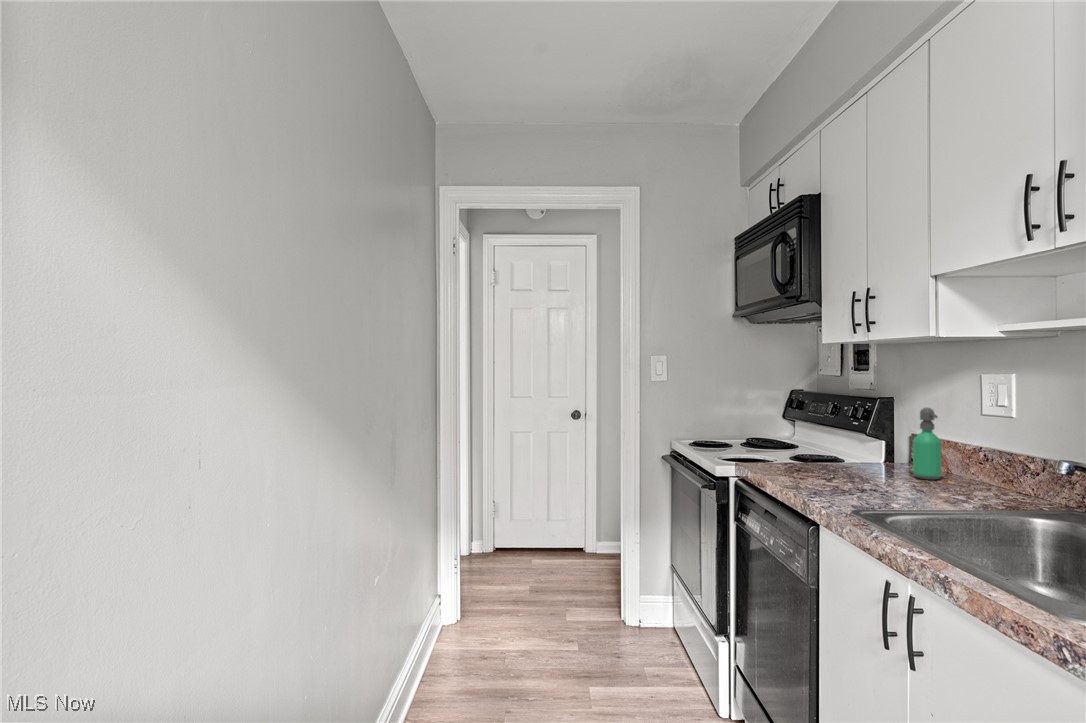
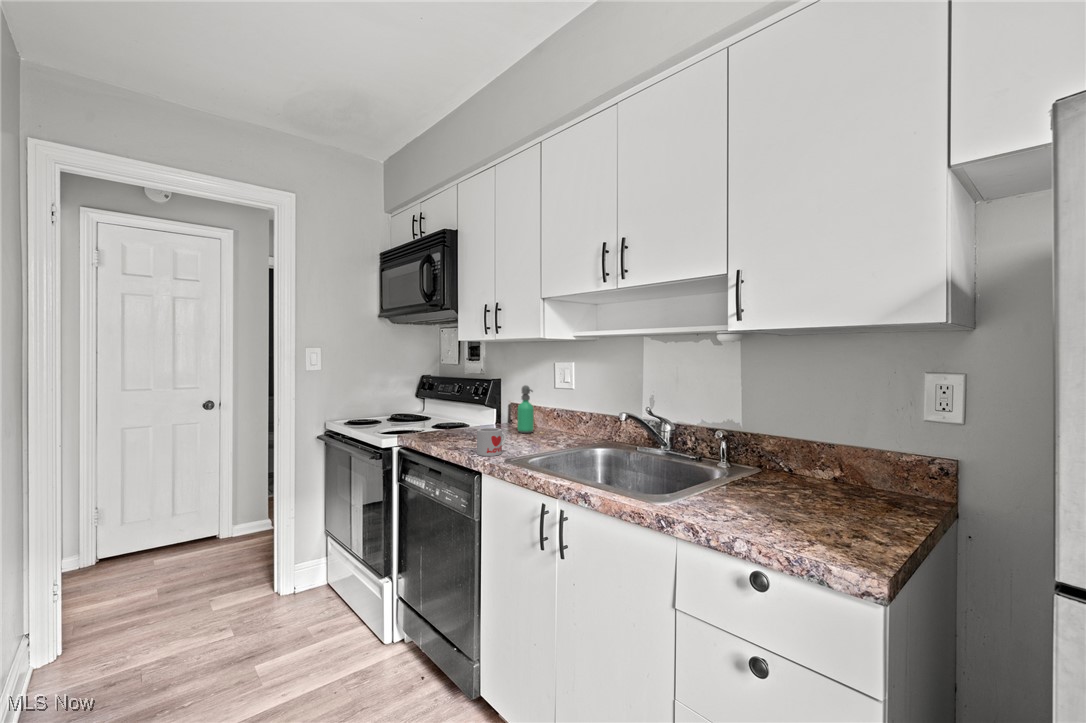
mug: none [821,464,868,503] -> present [477,428,506,456]

